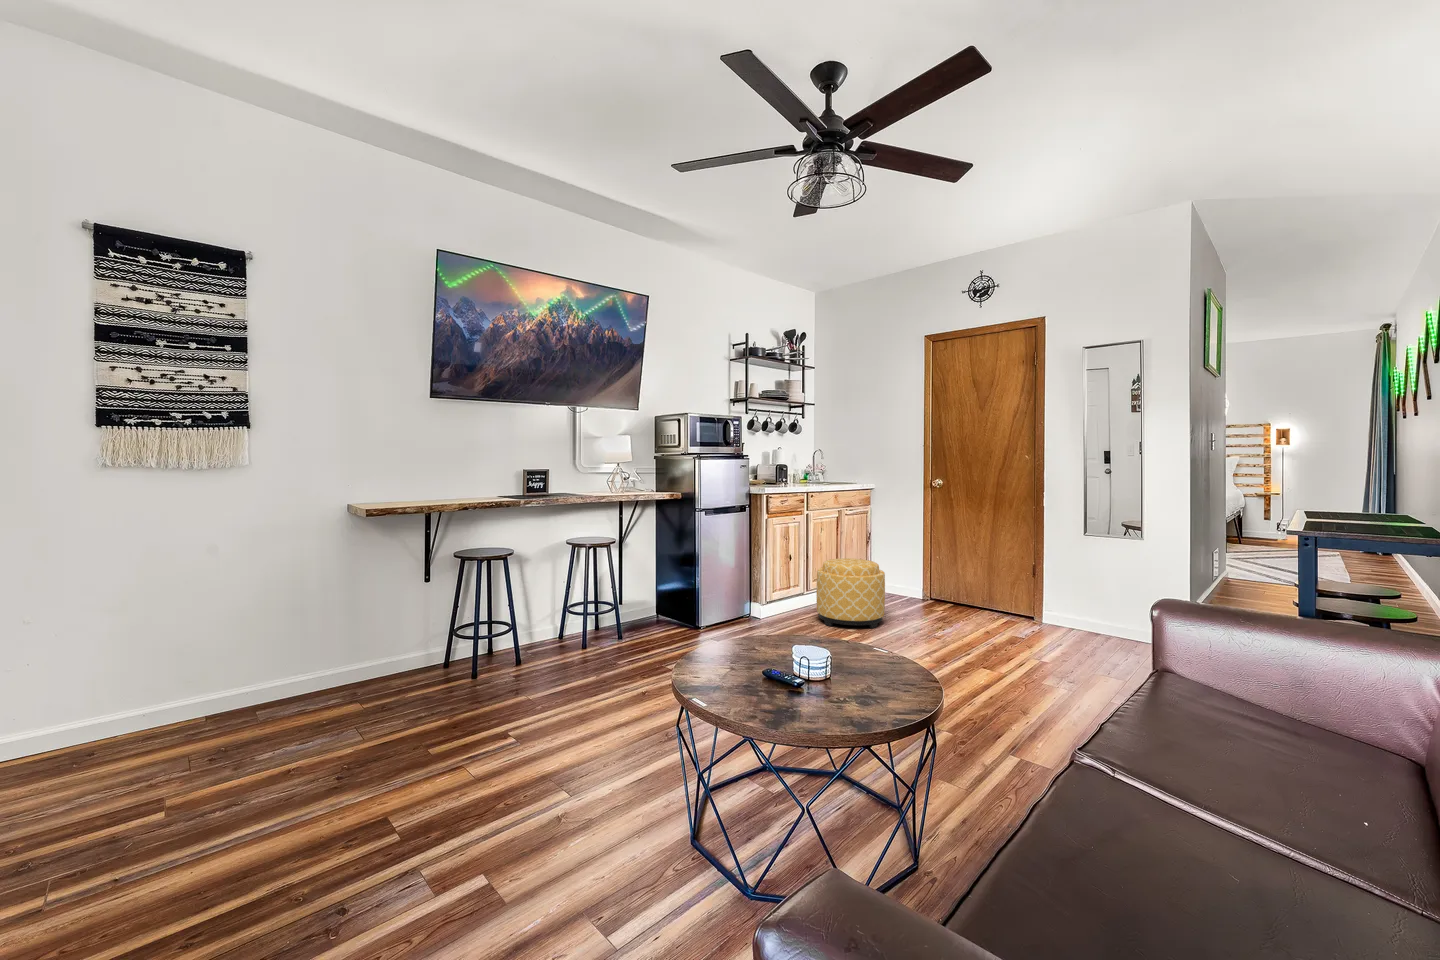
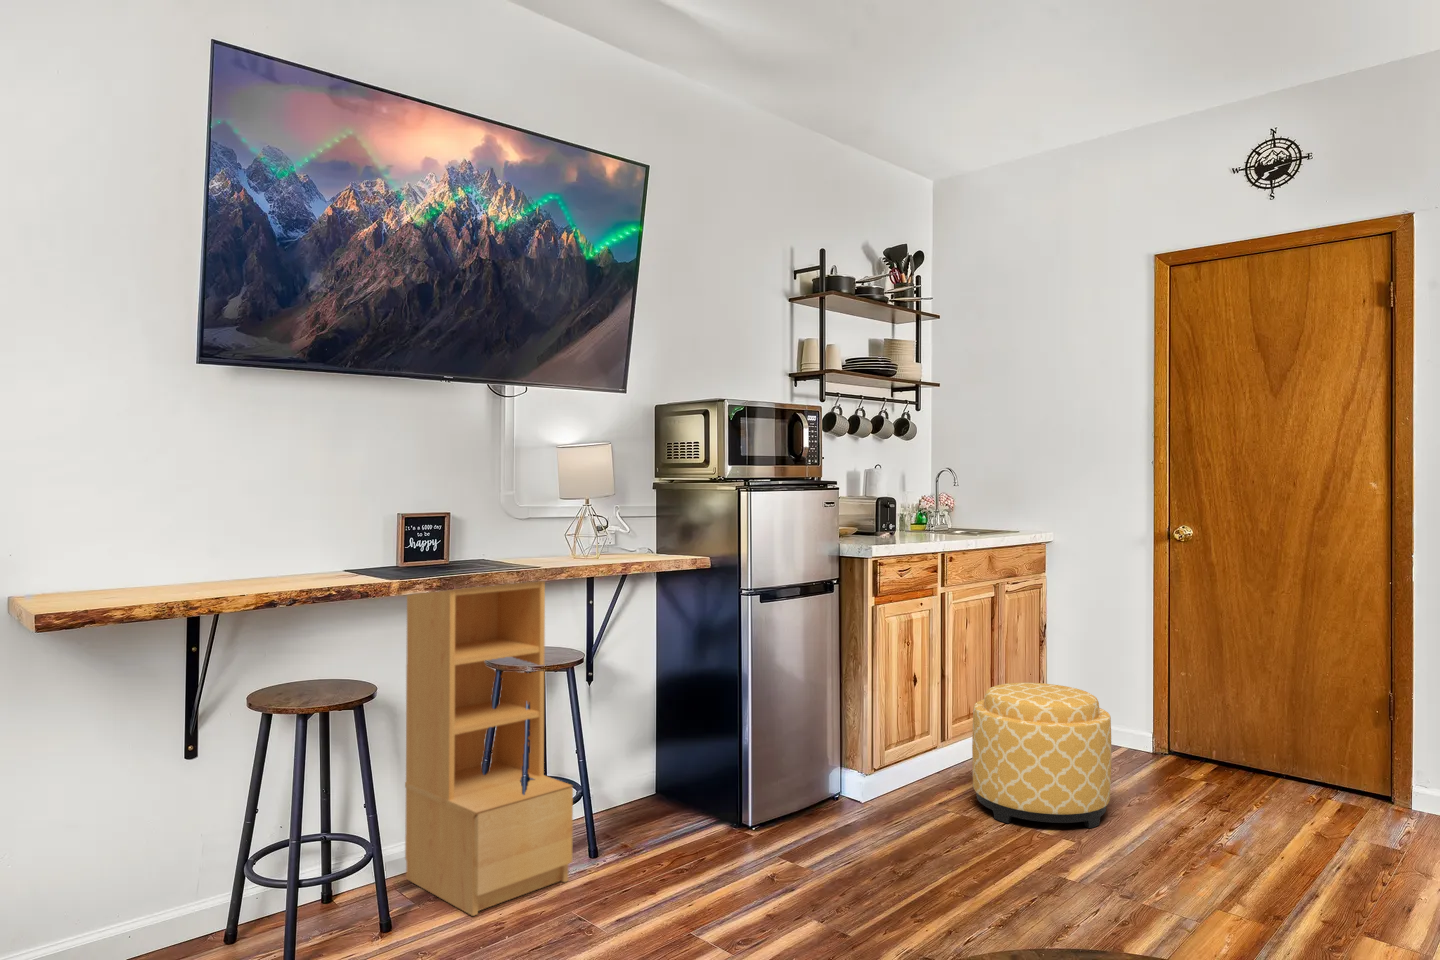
bookshelf: none [529,499,610,659] -> present [405,581,573,916]

